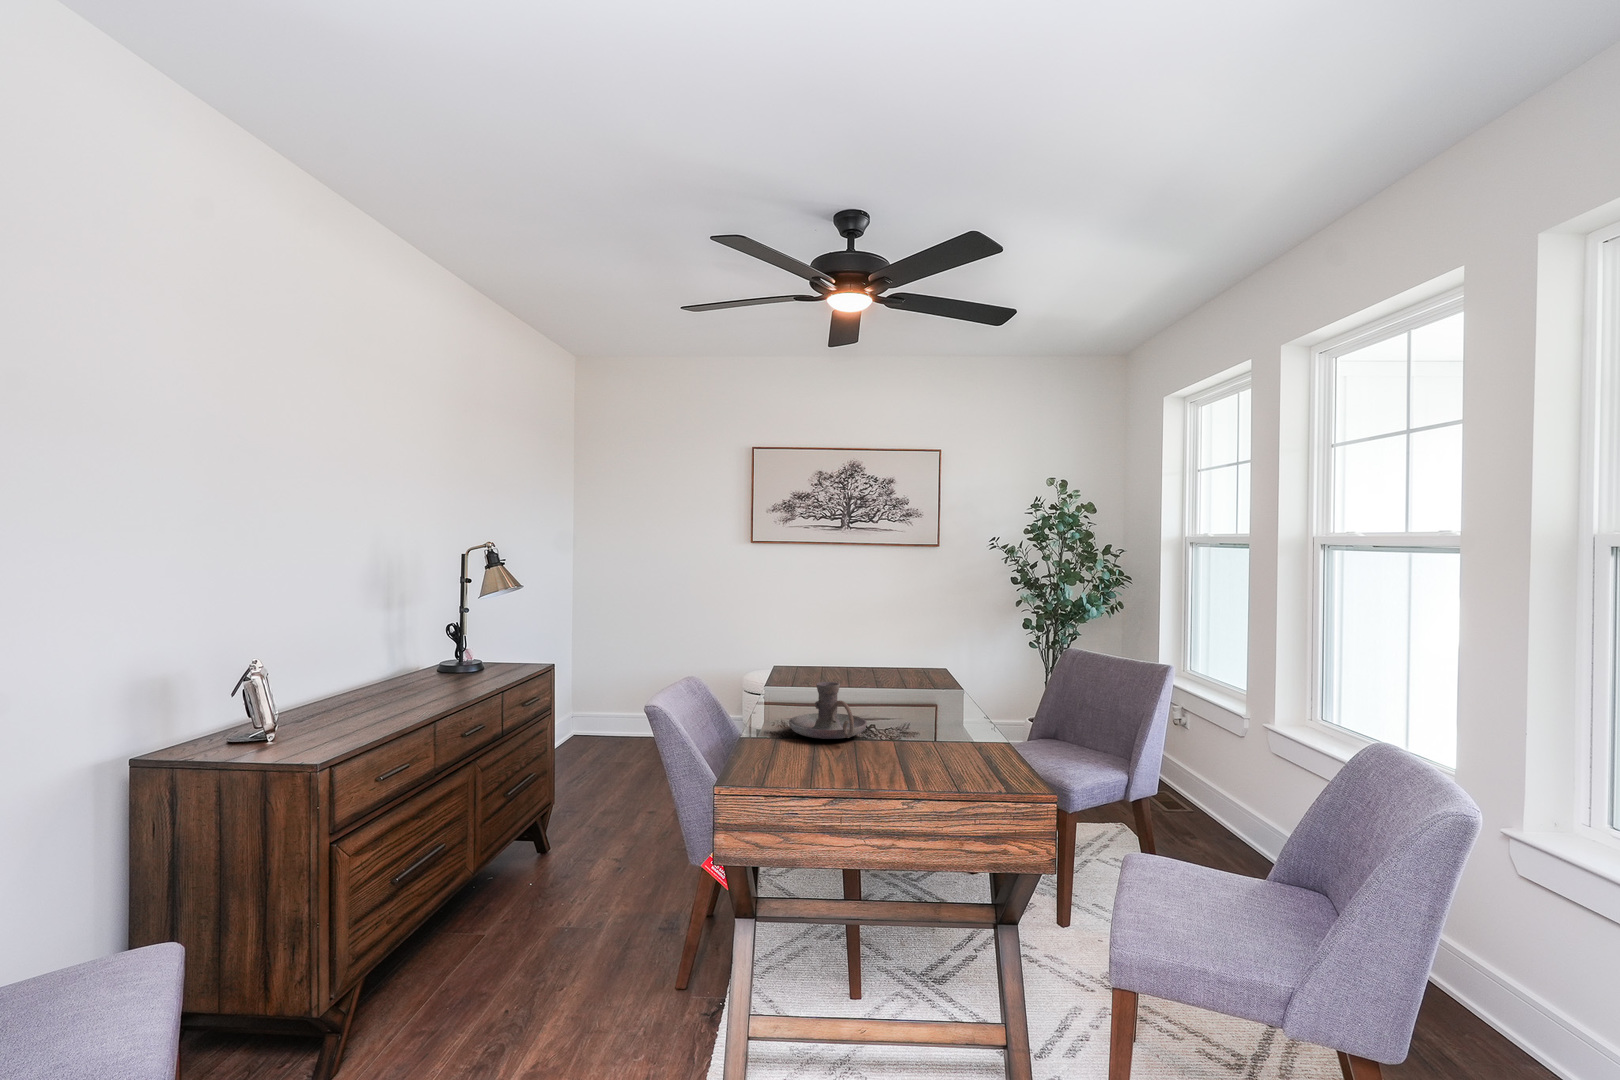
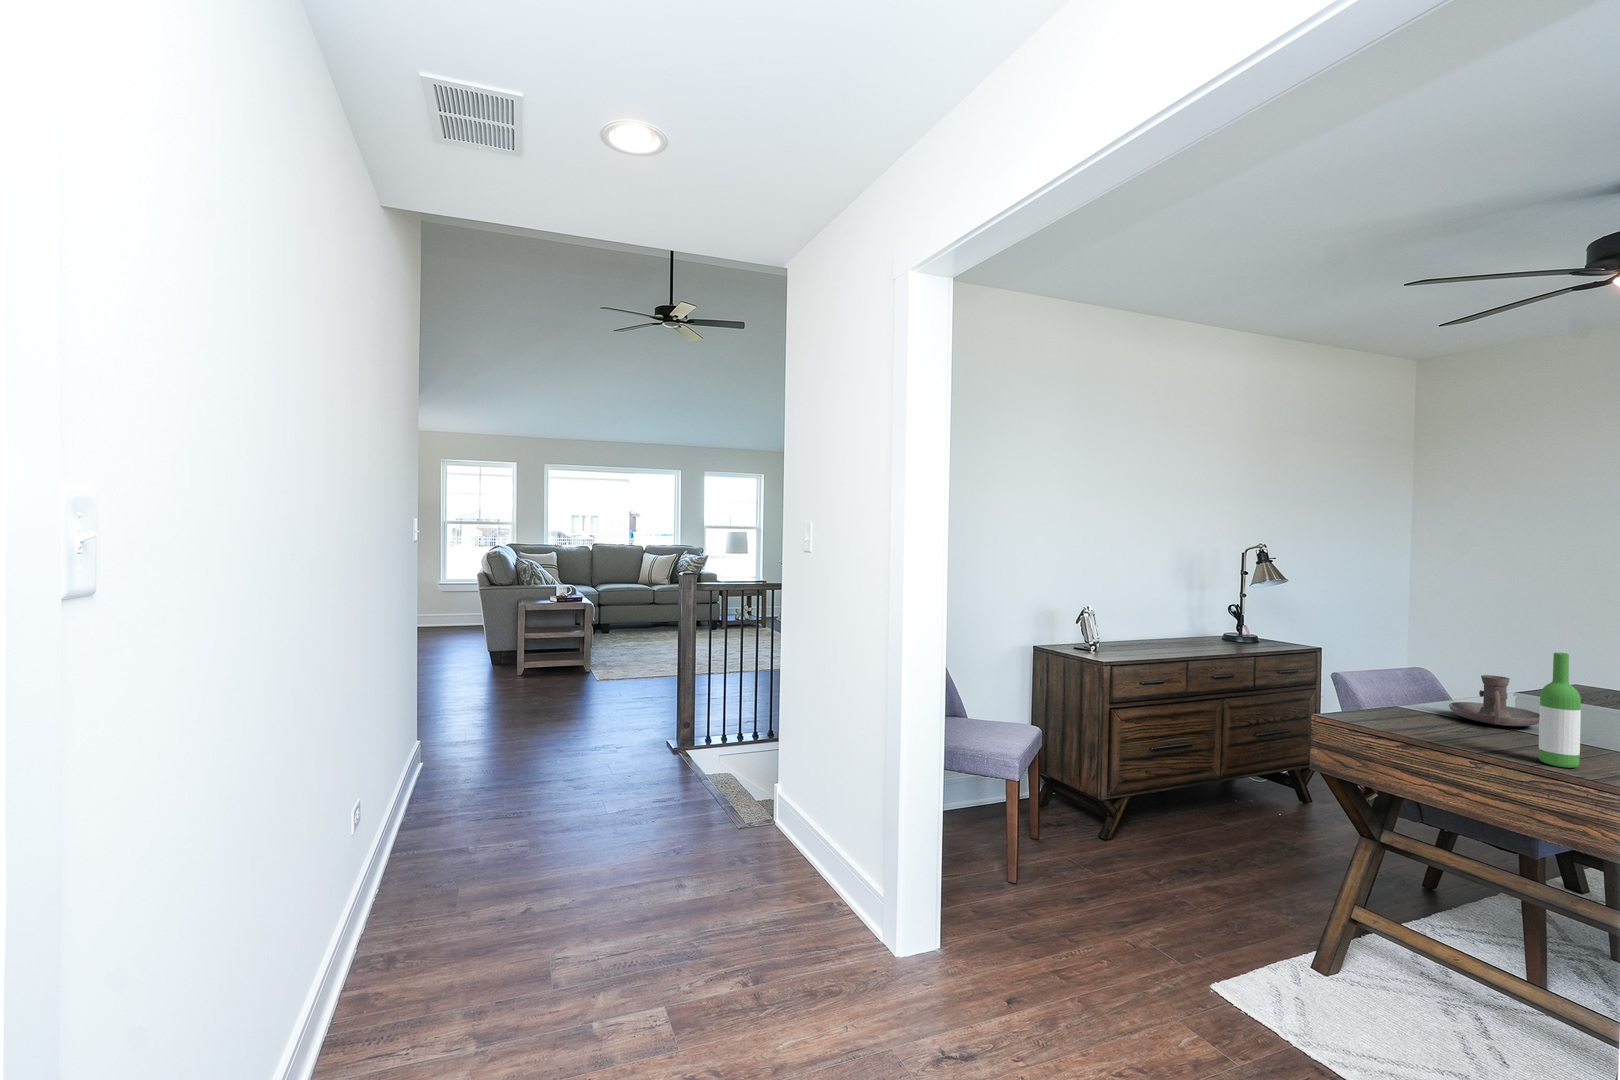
wine bottle: none [937,653,970,782] -> present [1539,653,1581,768]

